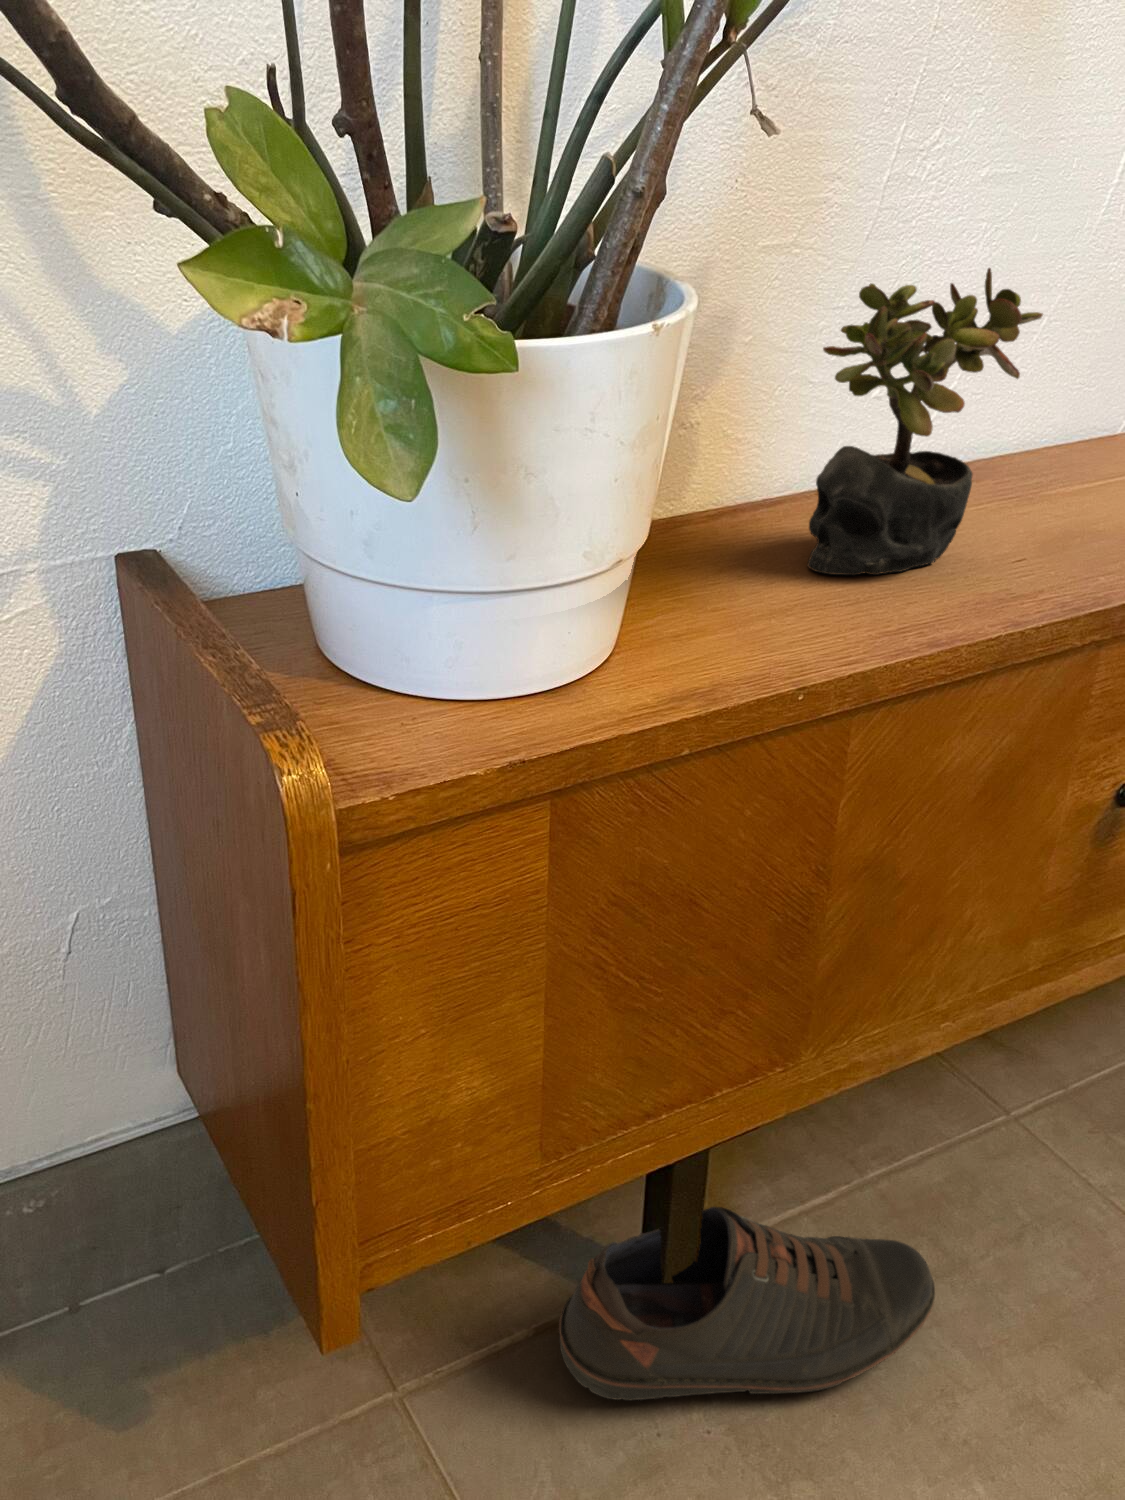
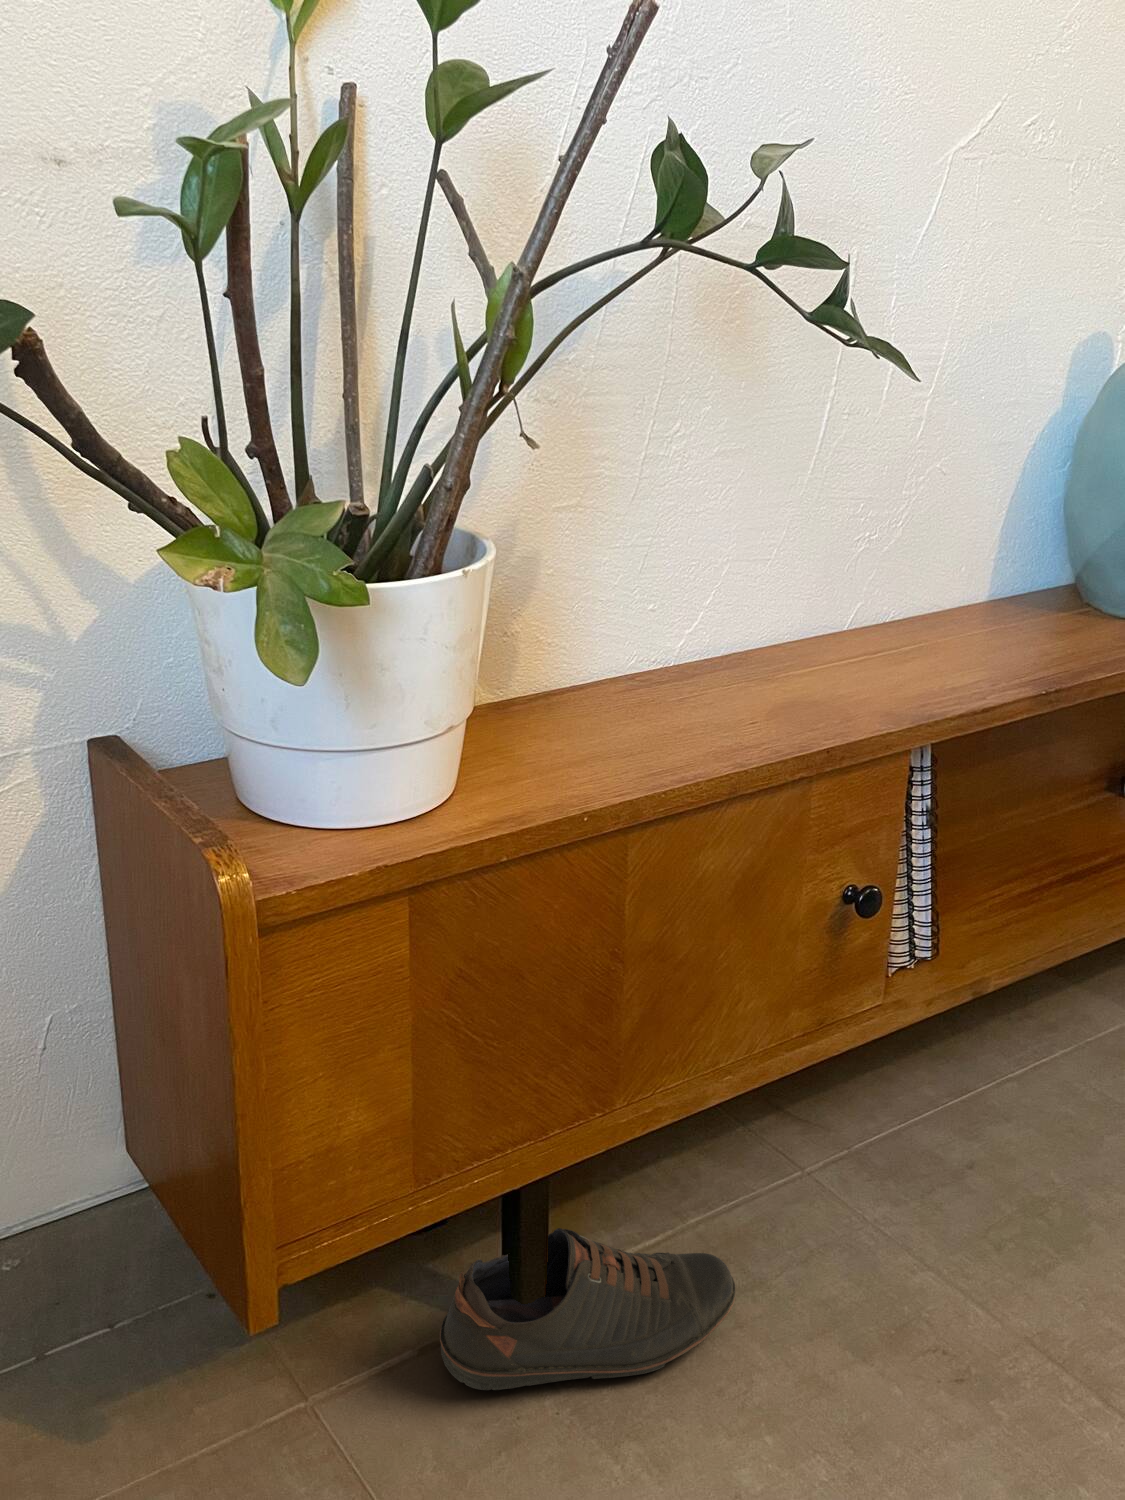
succulent plant: present [807,268,1043,575] -> none [592,522,745,736]

